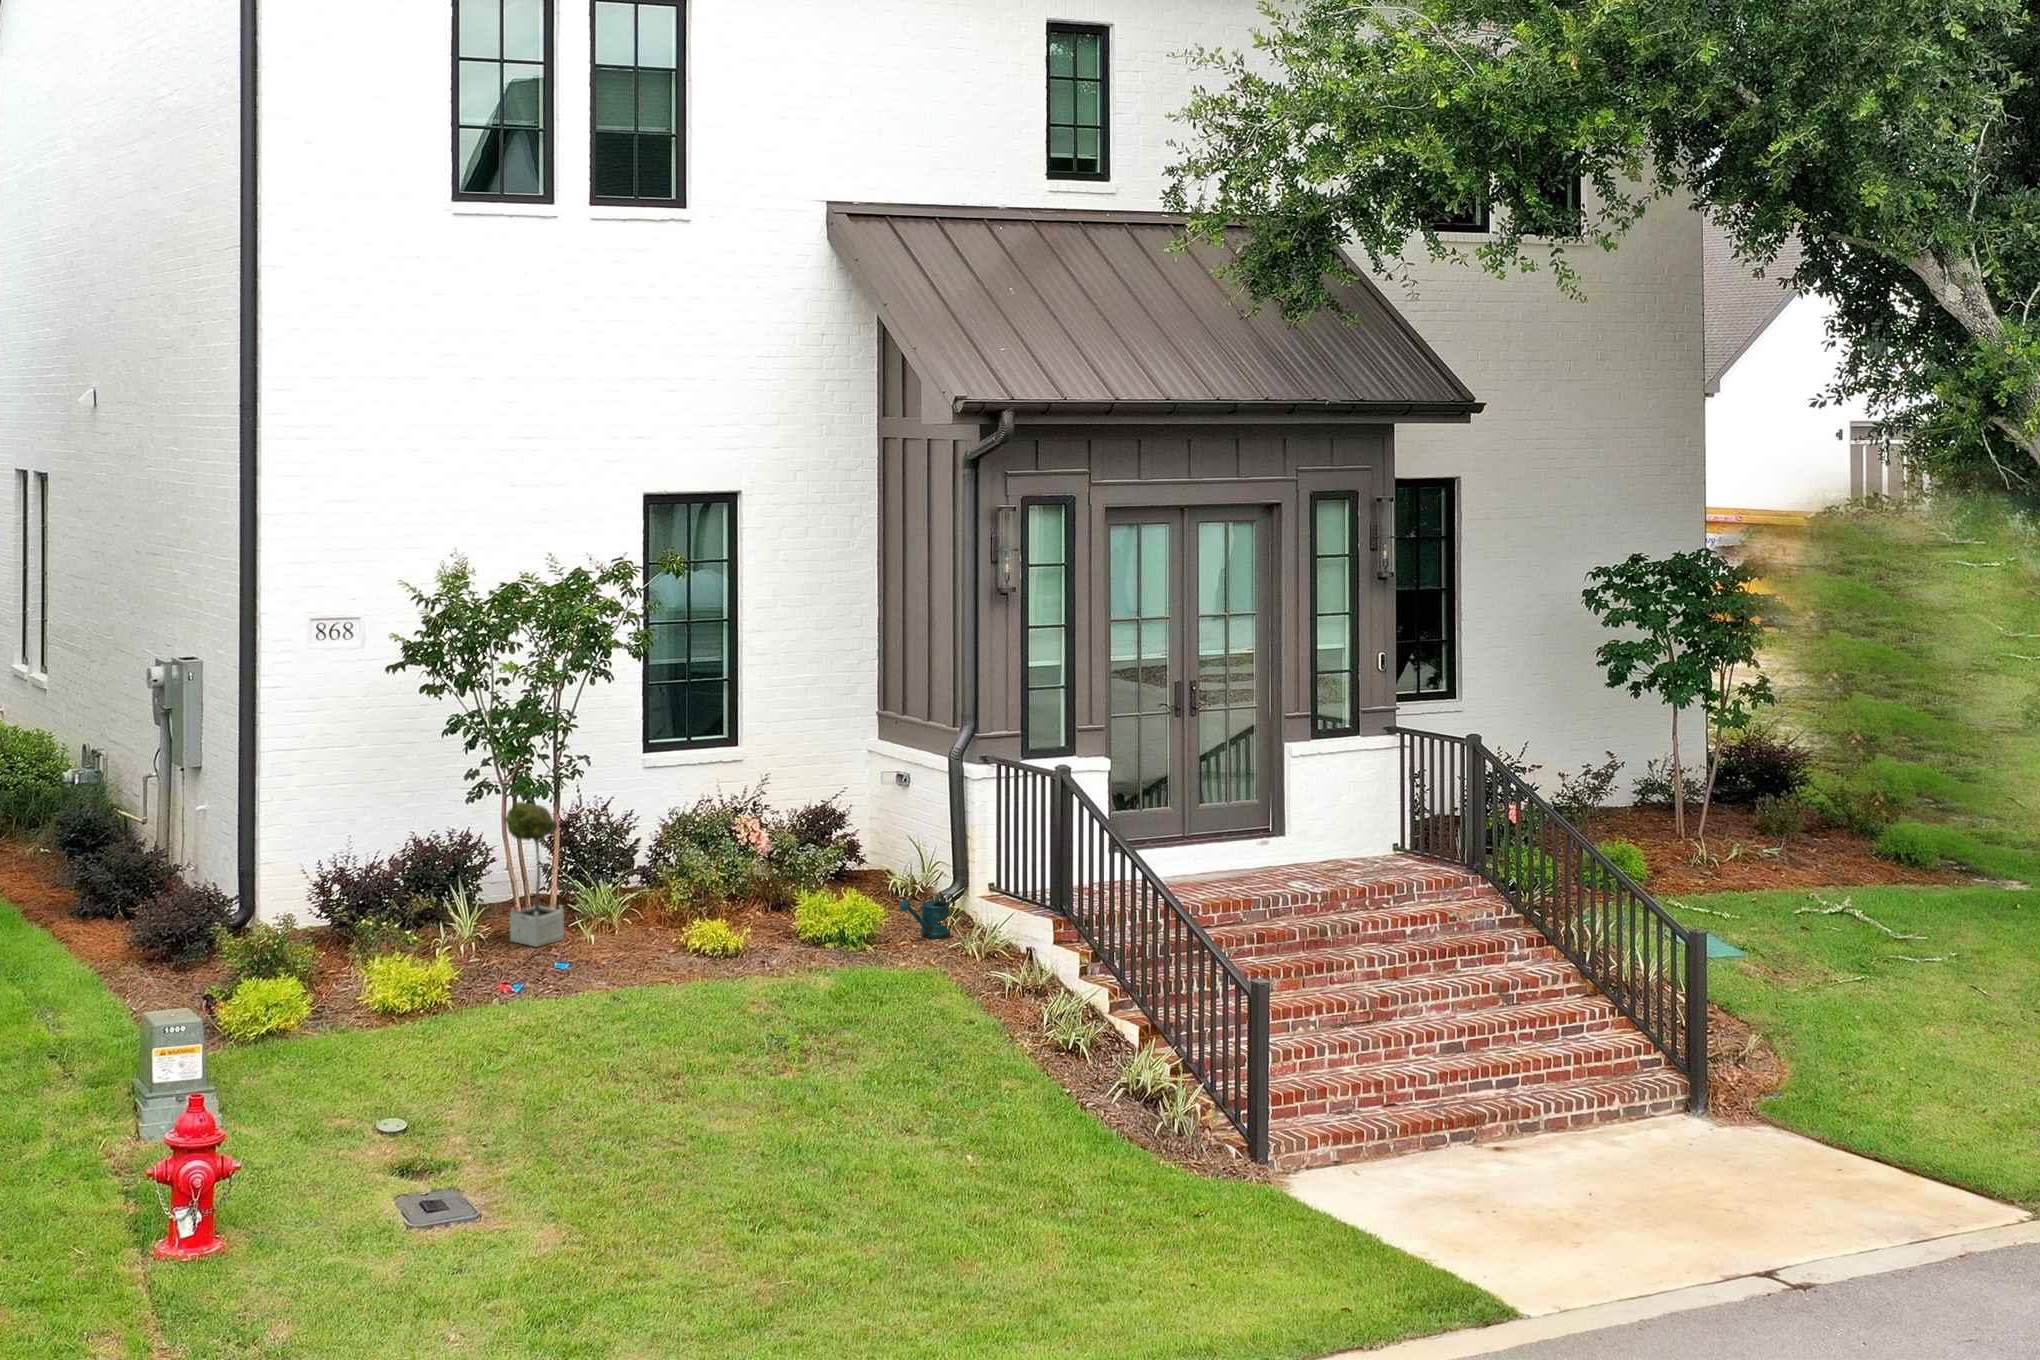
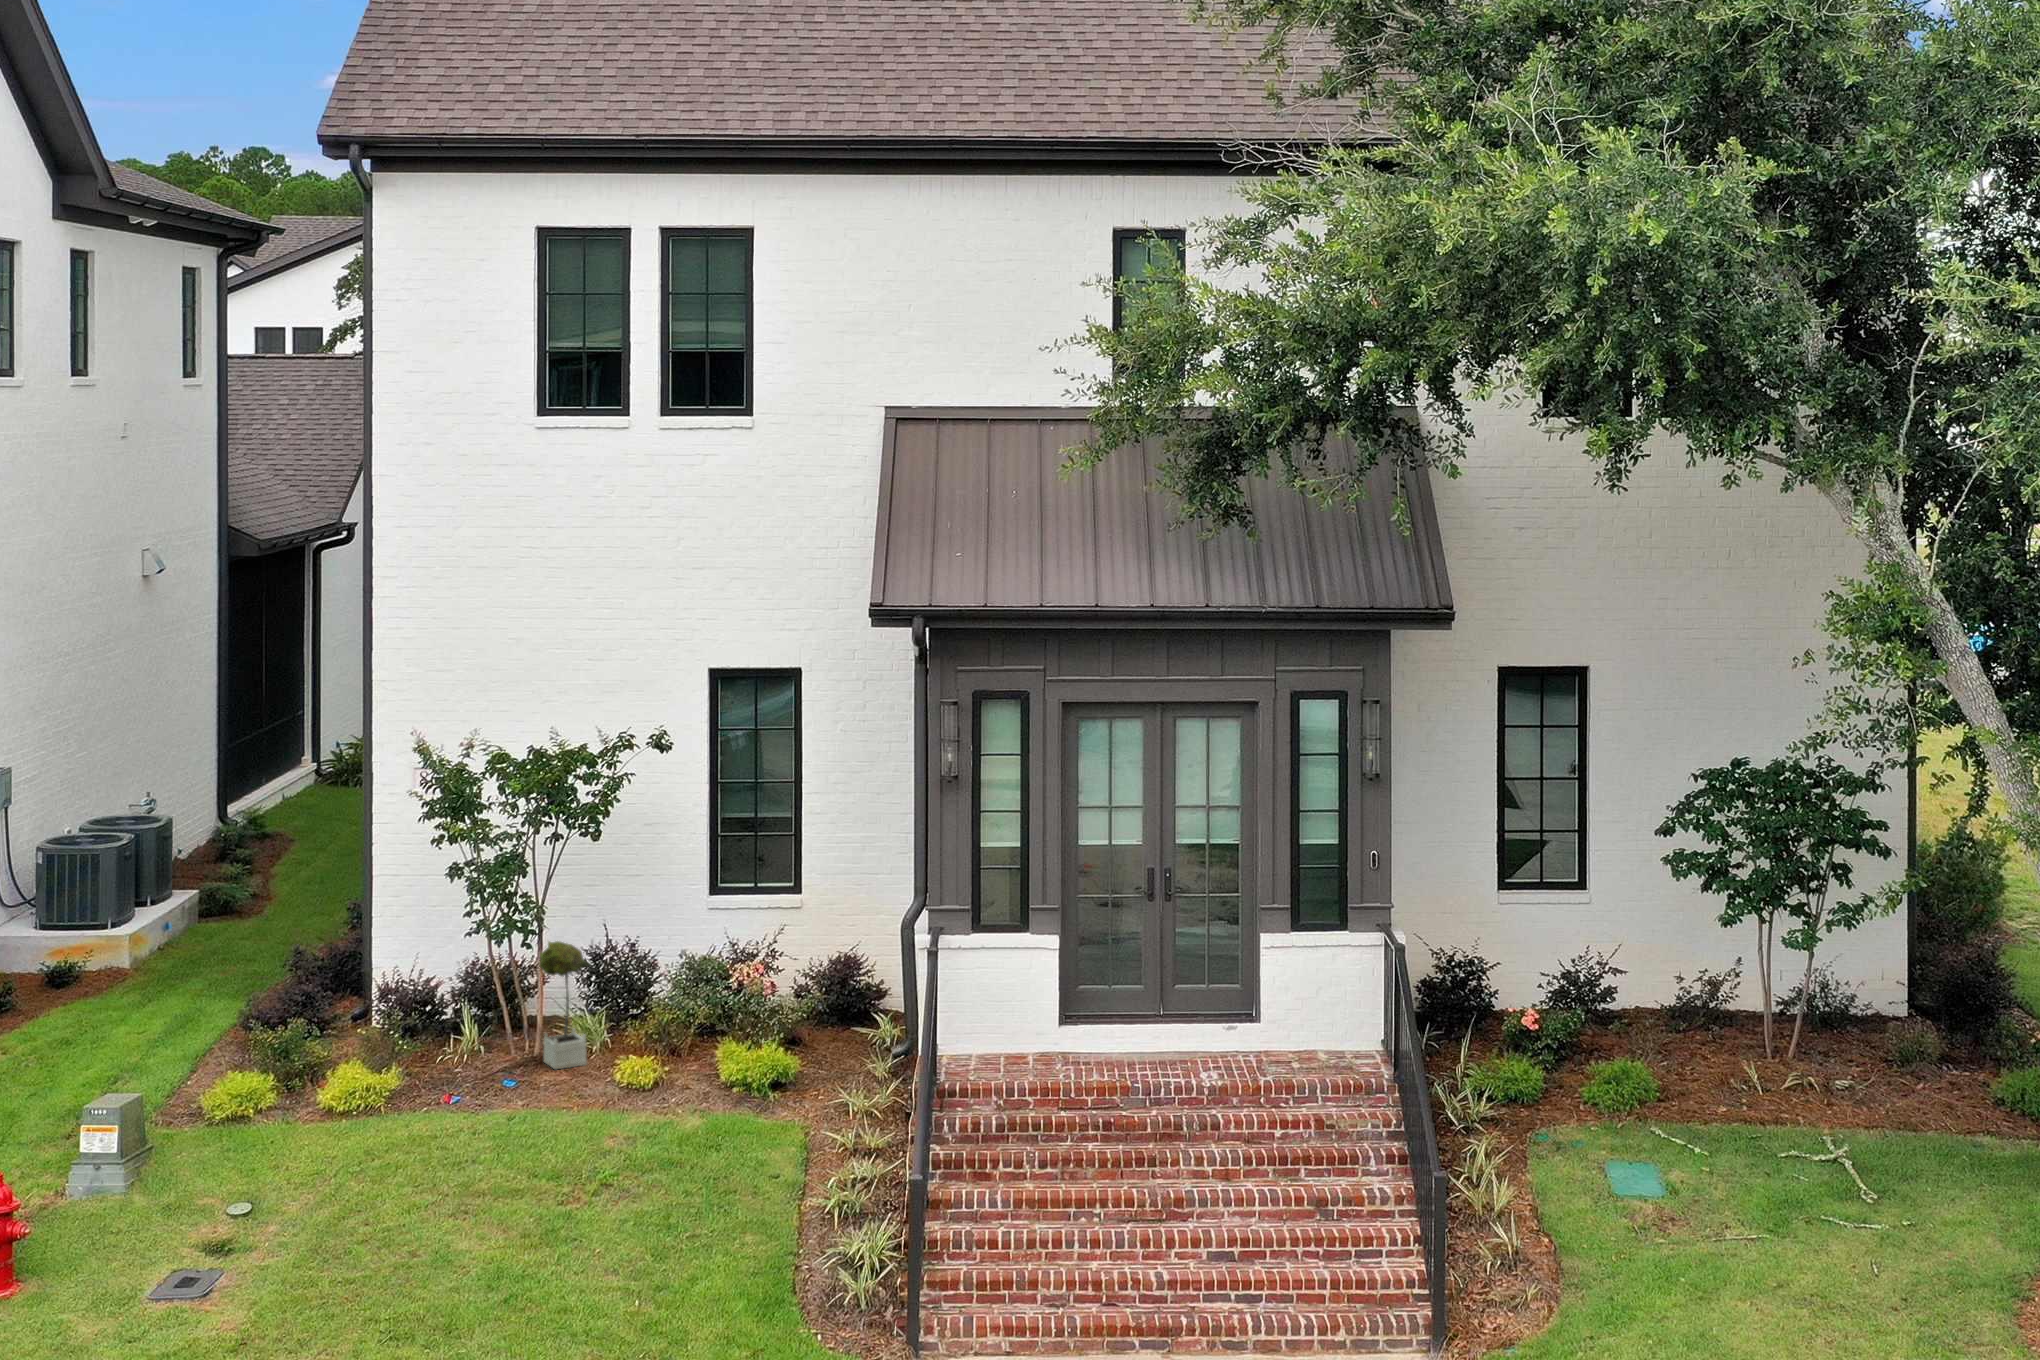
watering can: present [900,893,955,938] -> none [849,1054,908,1096]

